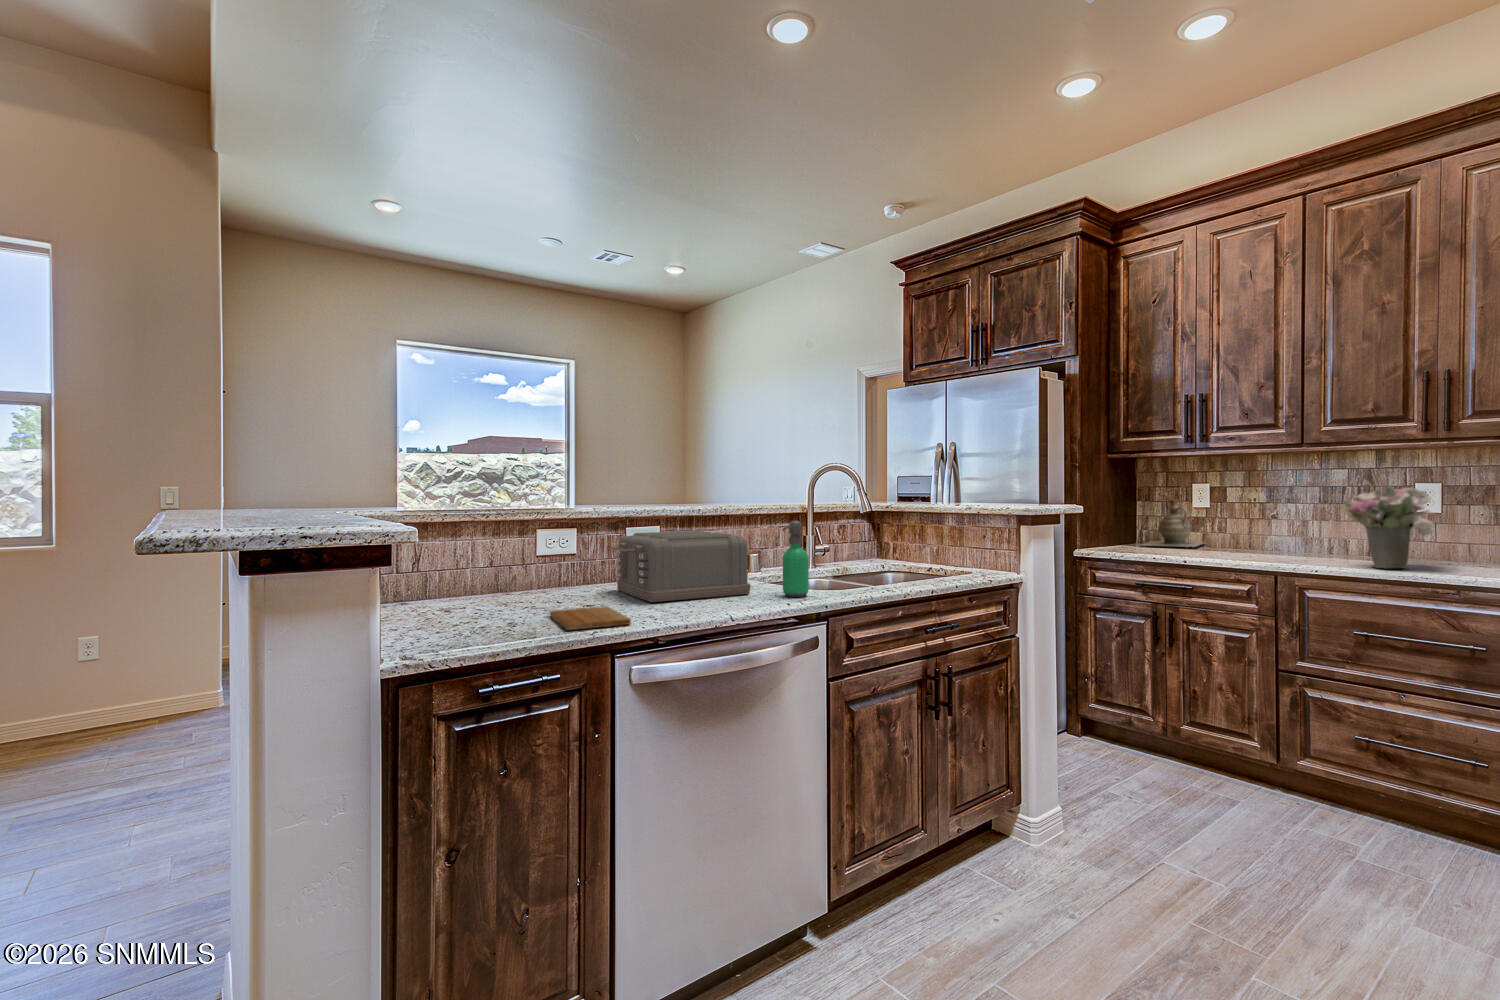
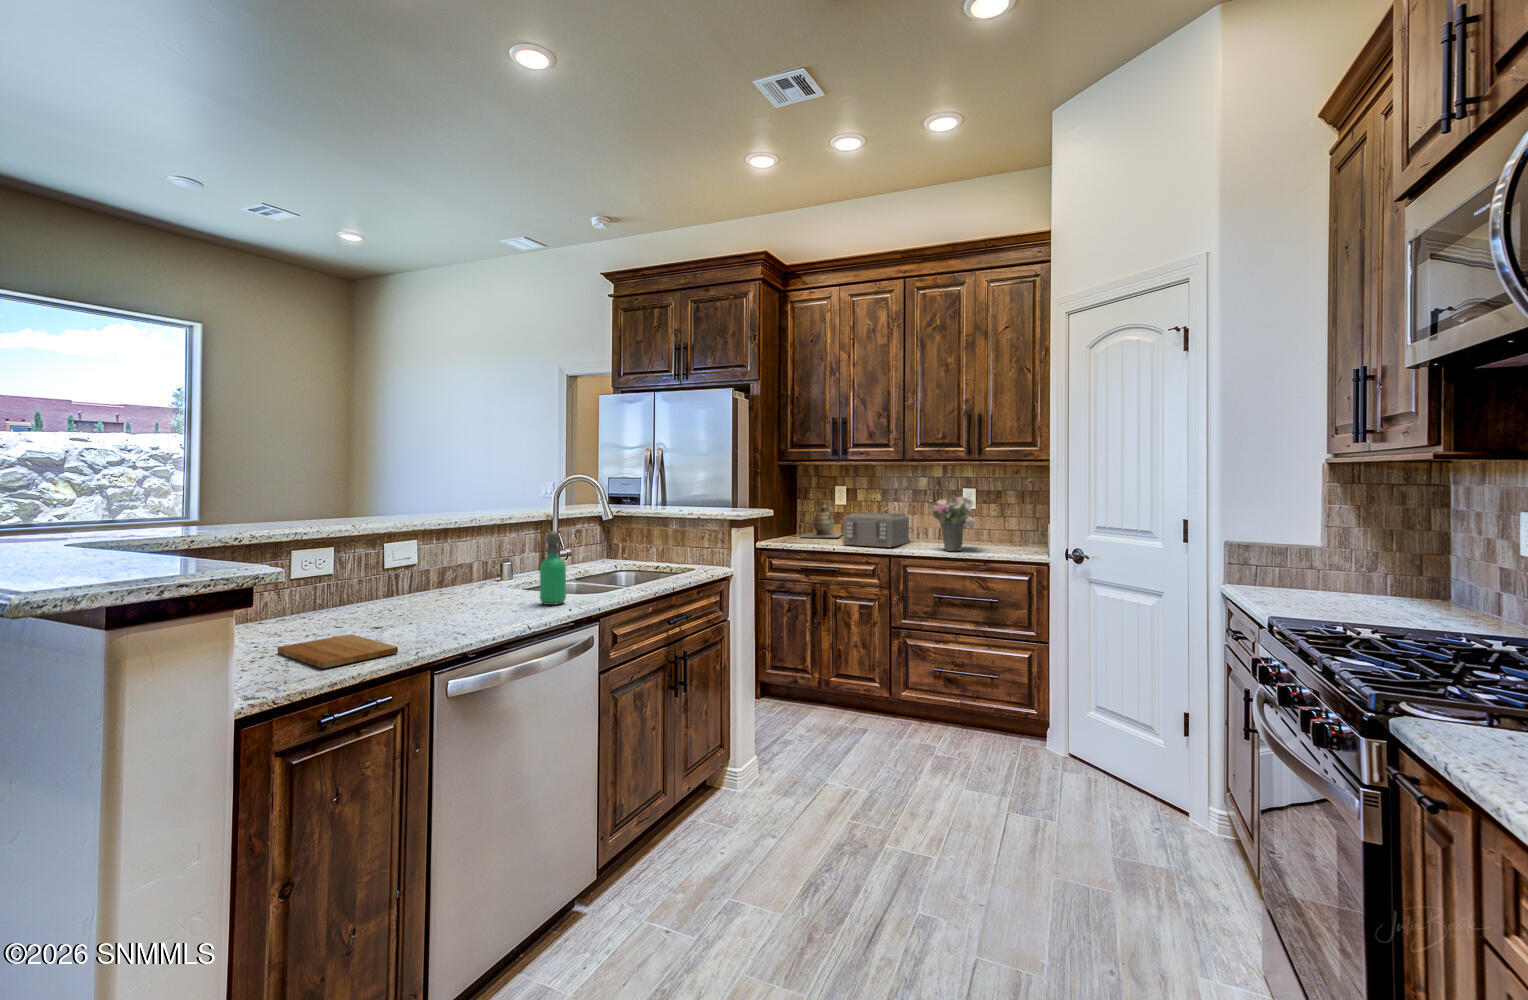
toaster: present [613,531,750,602] -> present [843,512,910,547]

